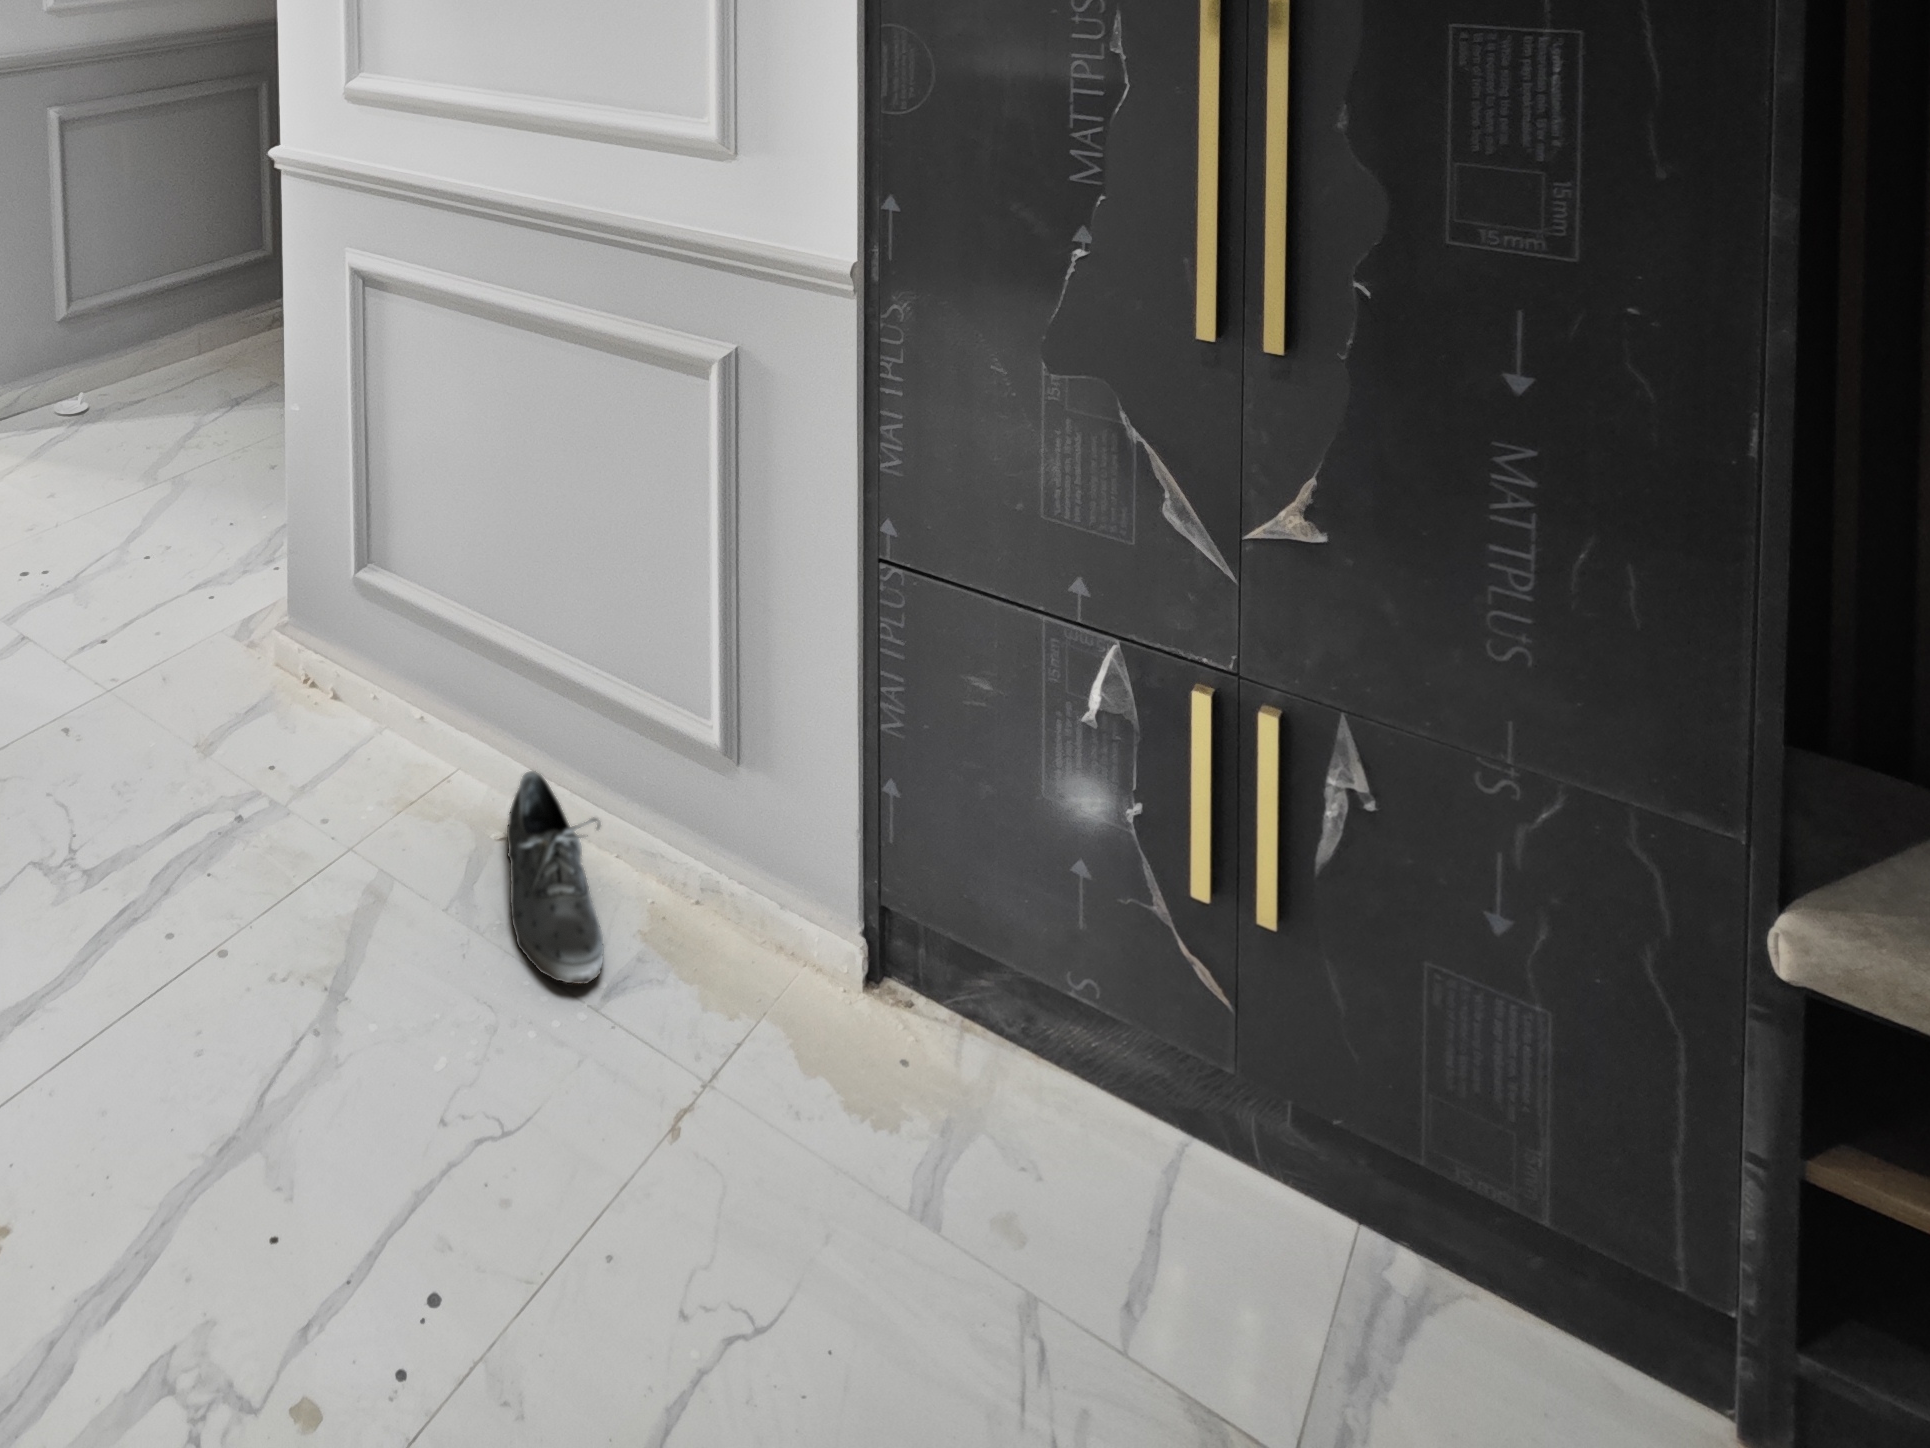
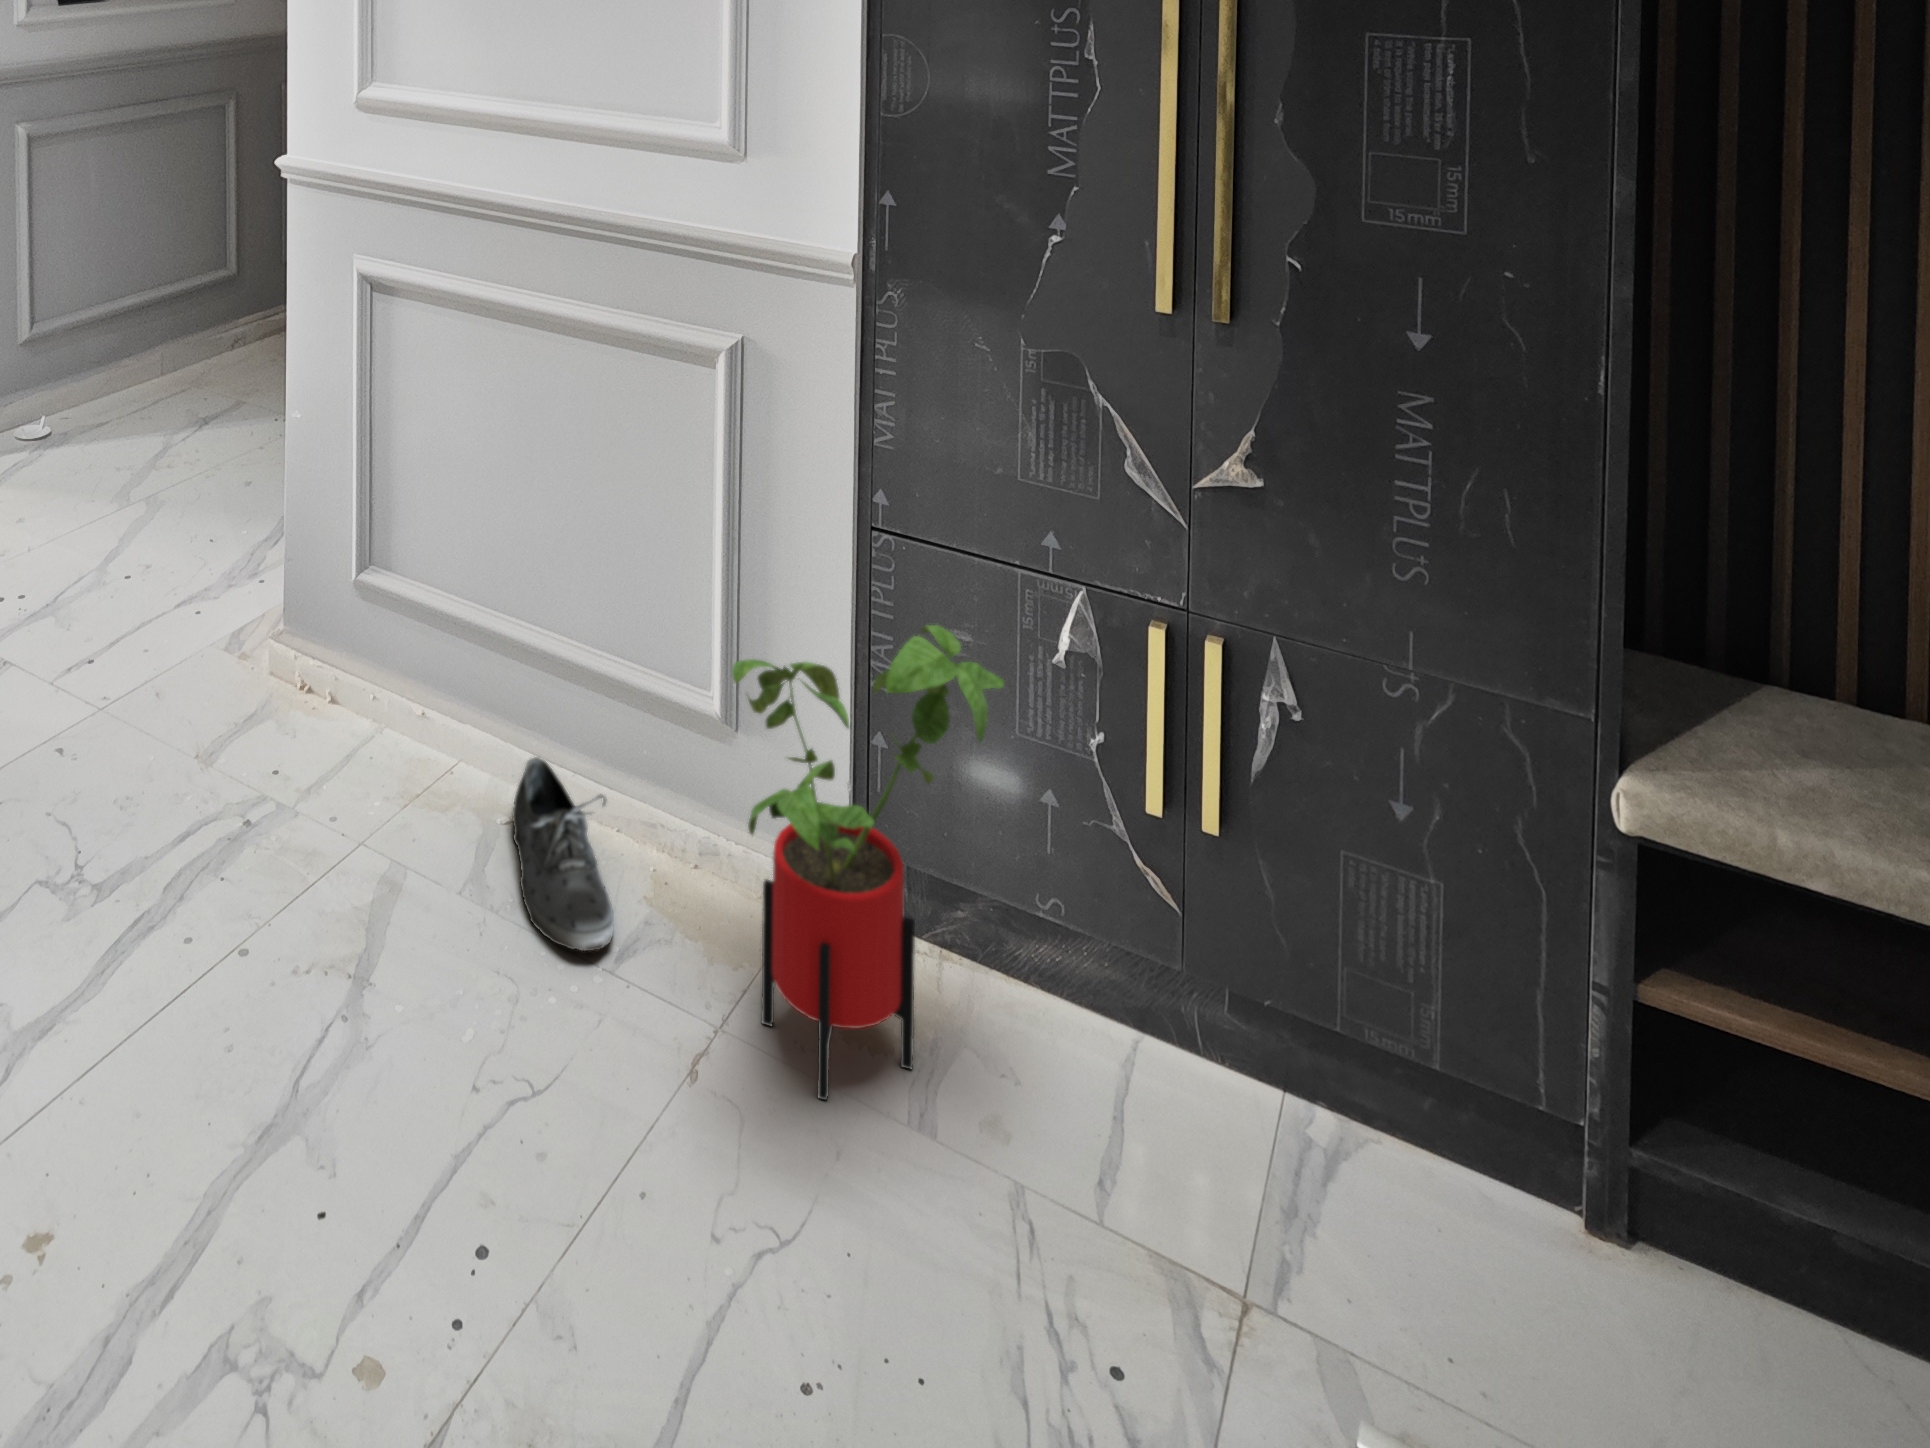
house plant: none [720,671,1023,1176] -> present [732,625,1004,1100]

